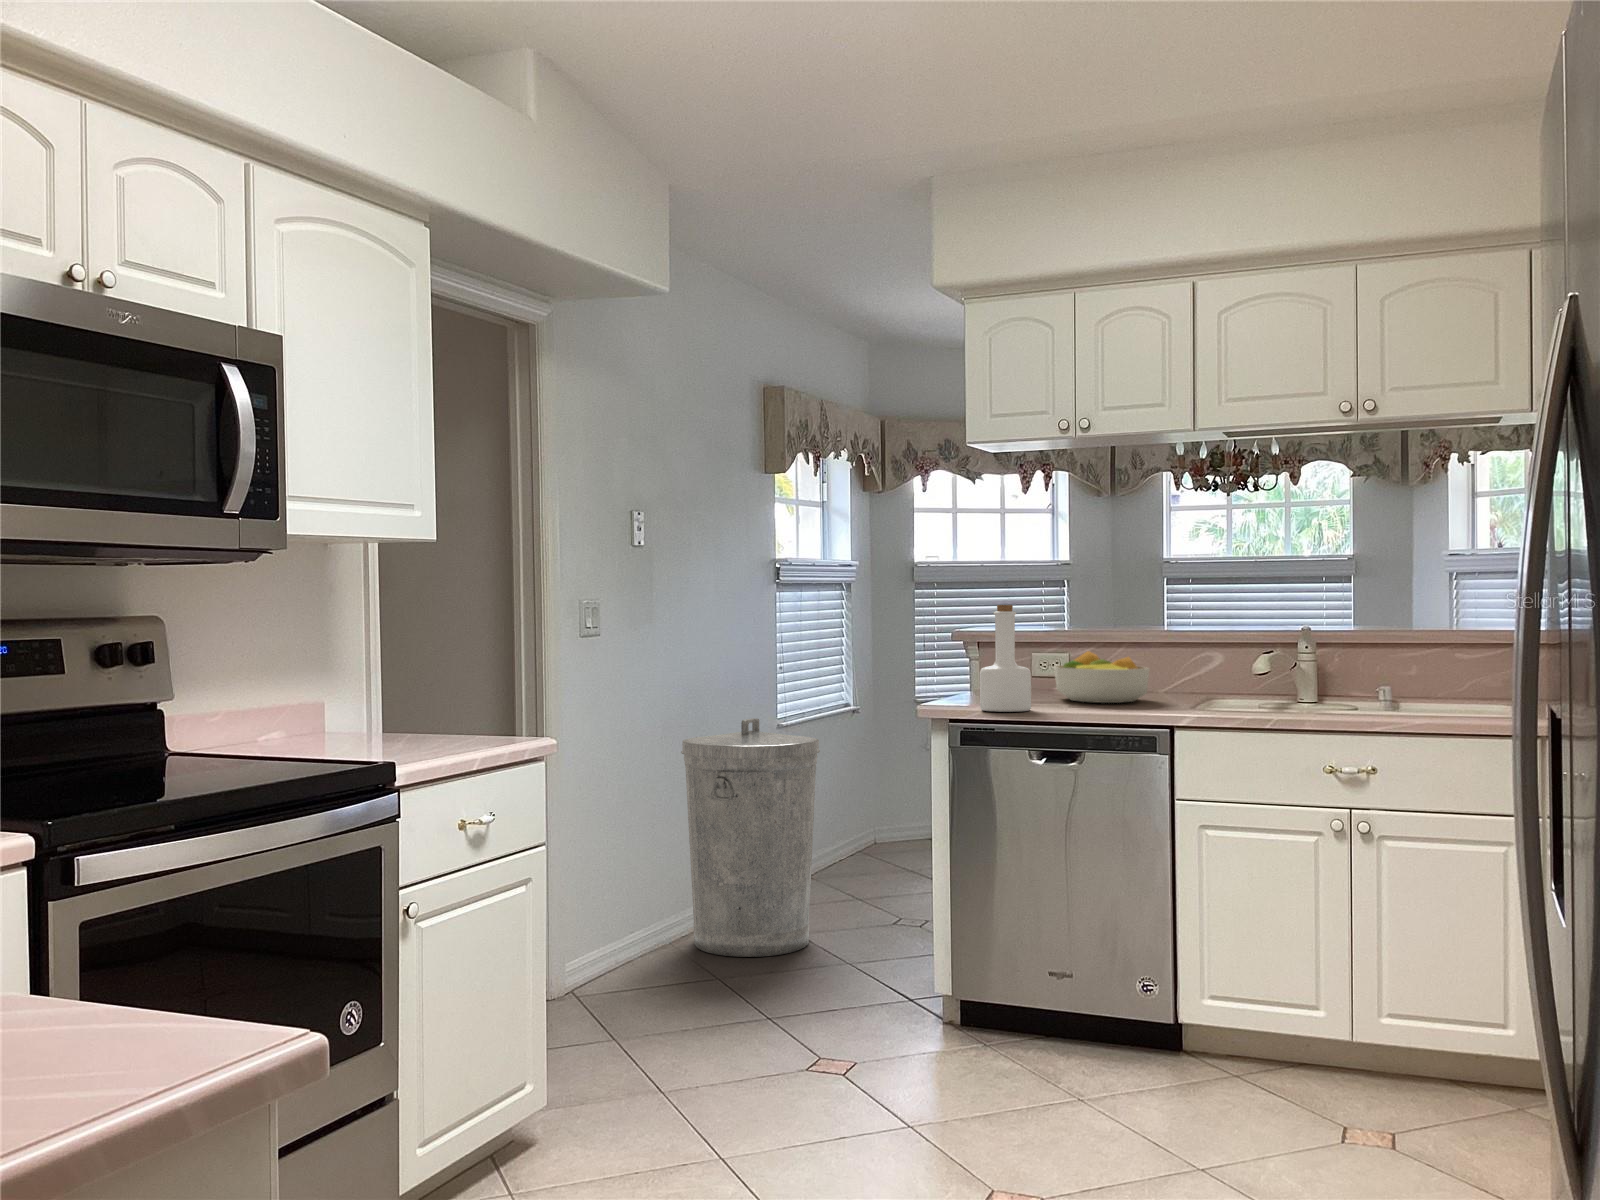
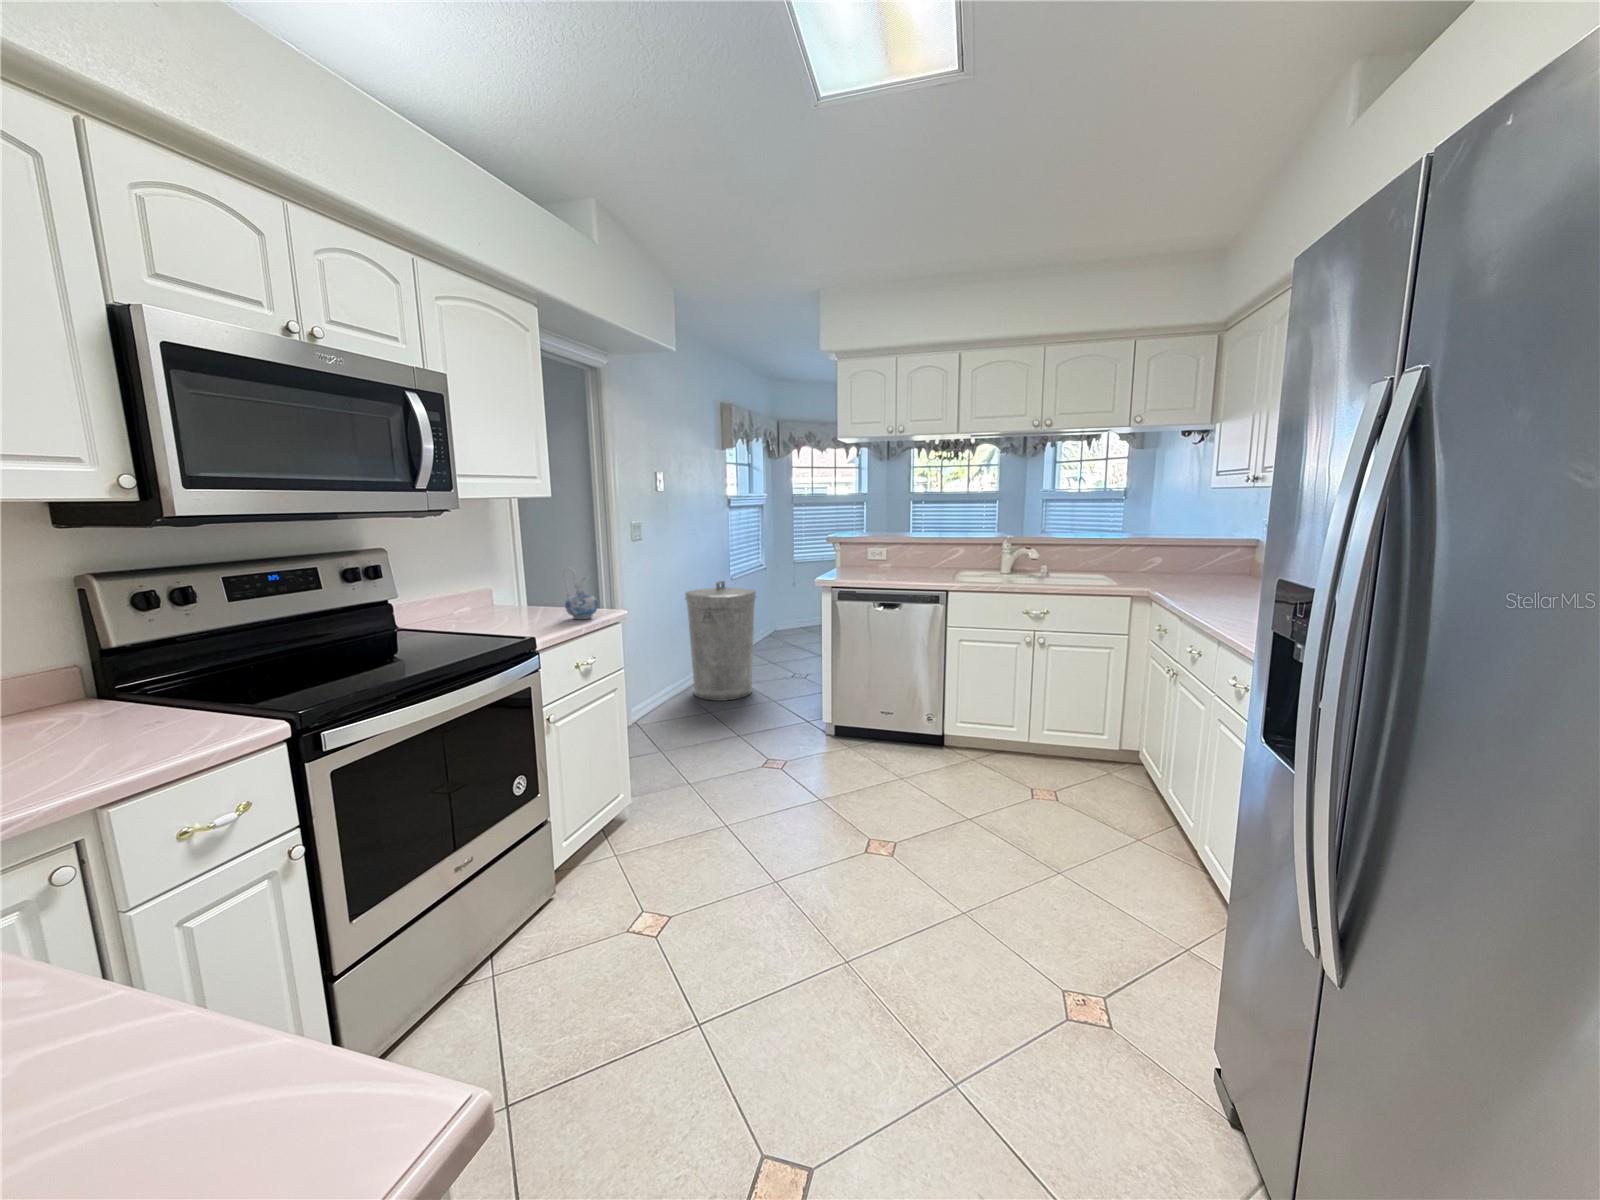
bottle: present [980,605,1031,712] -> none [847,527,873,583]
fruit bowl: present [1054,651,1150,703] -> none [880,549,930,576]
ceramic pitcher: none [446,655,502,745] -> present [563,567,598,619]

